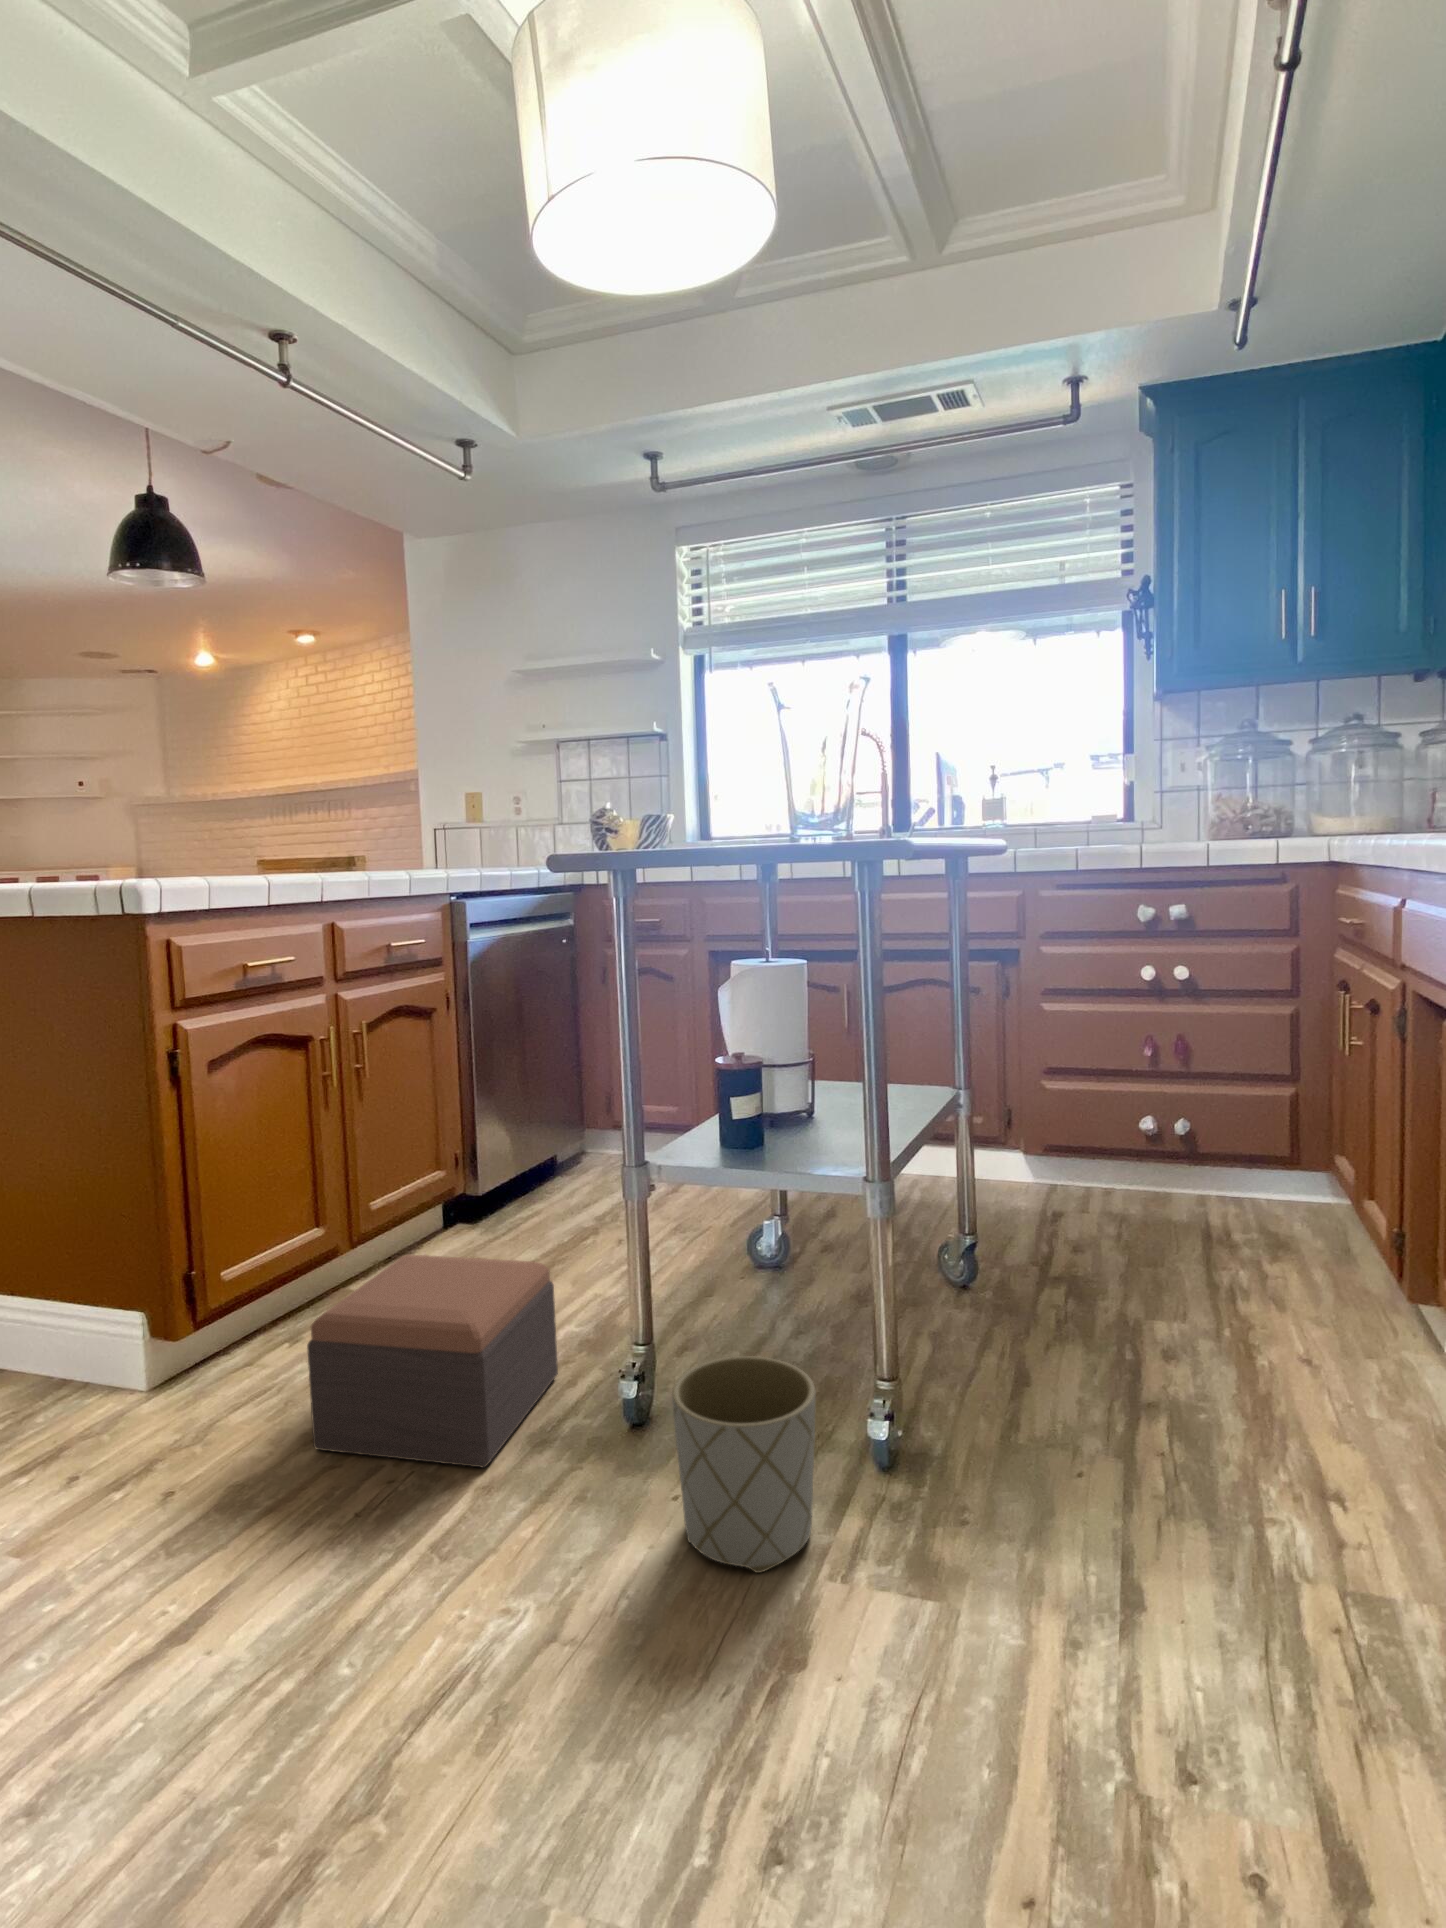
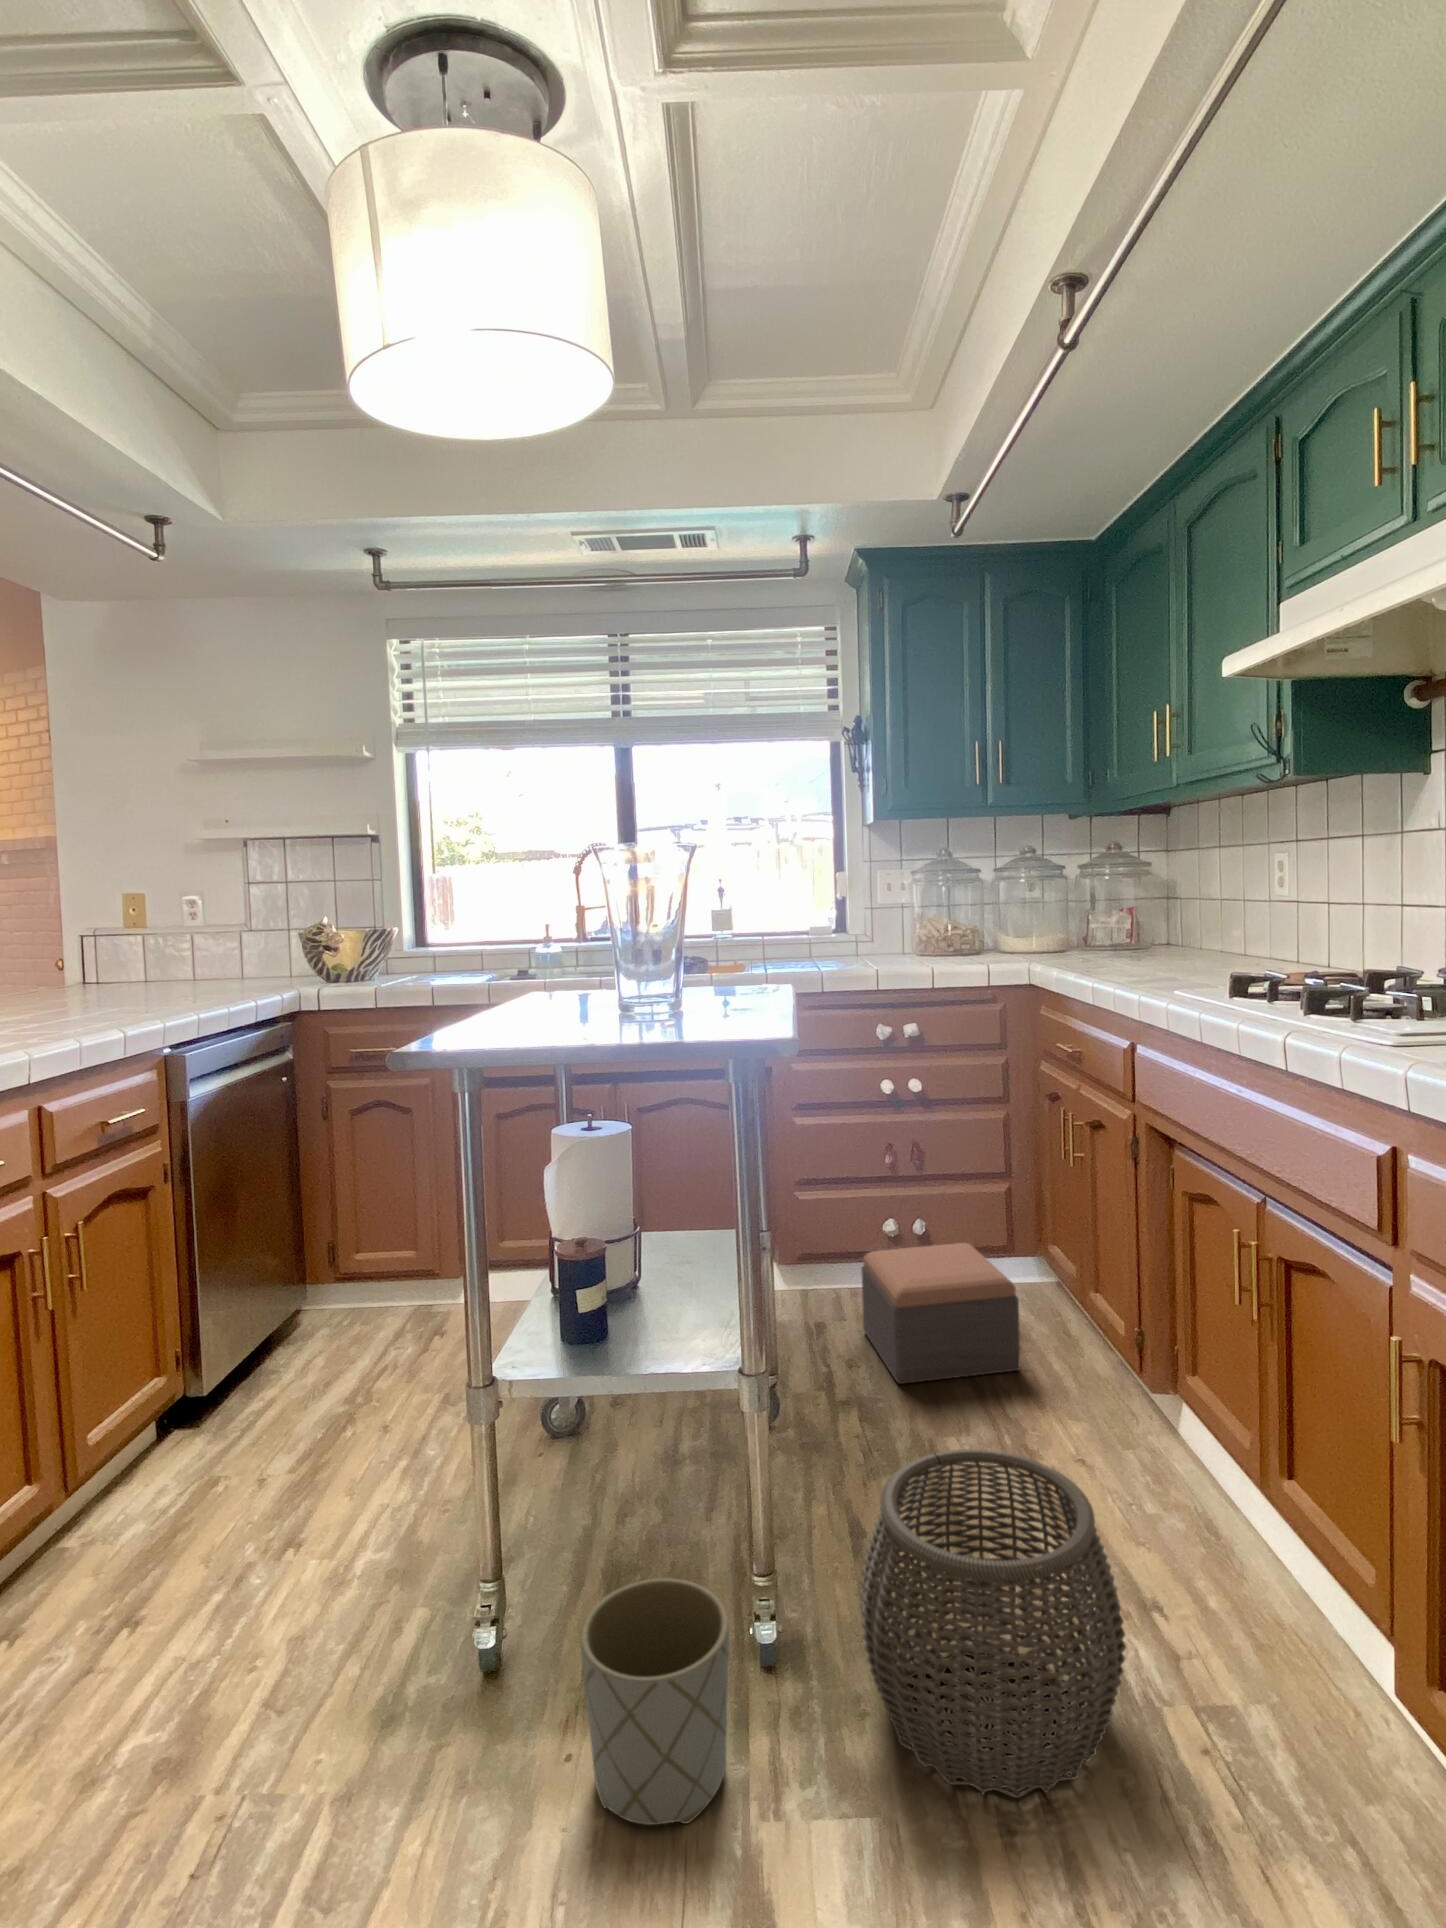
footstool: present [307,1255,558,1468] -> present [861,1243,1020,1384]
woven basket: none [961,1292,1267,1648] -> present [860,1449,1126,1798]

